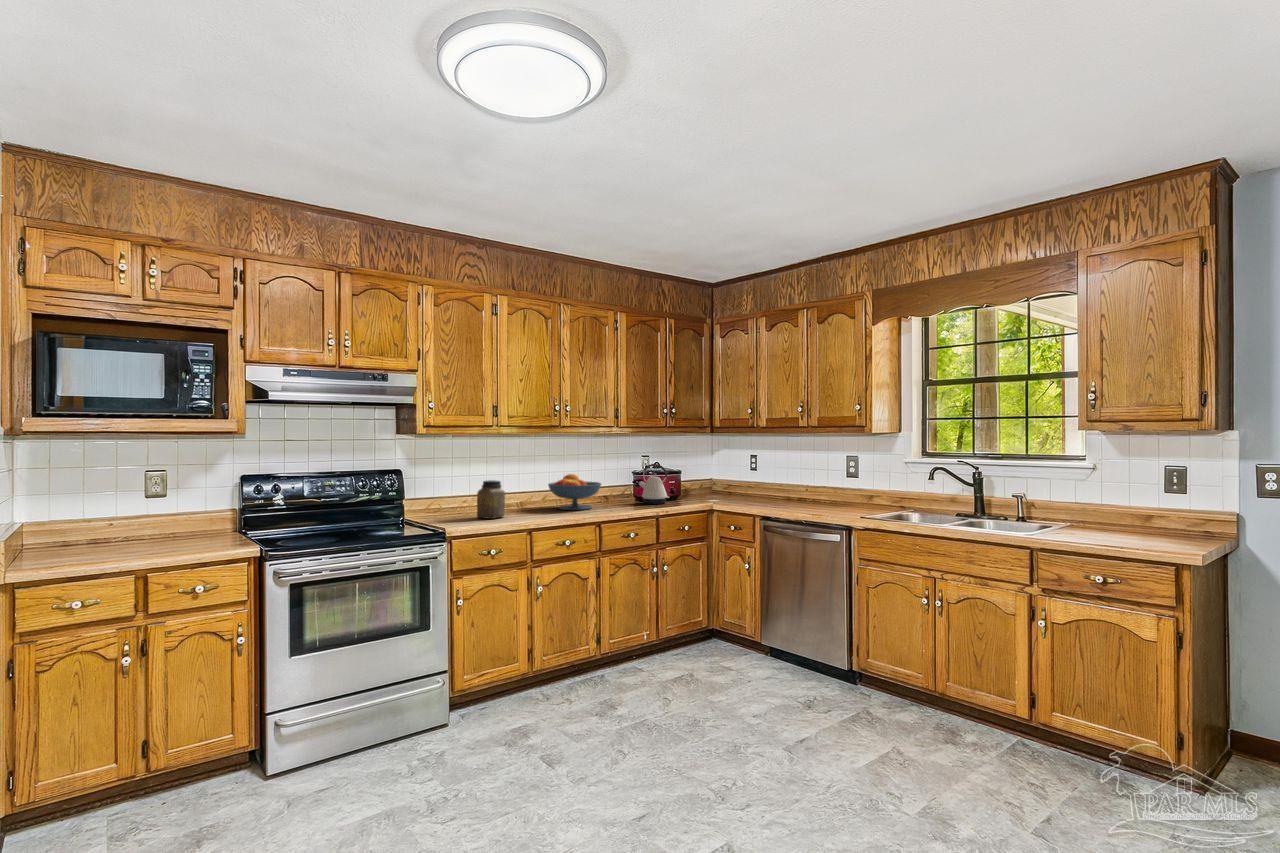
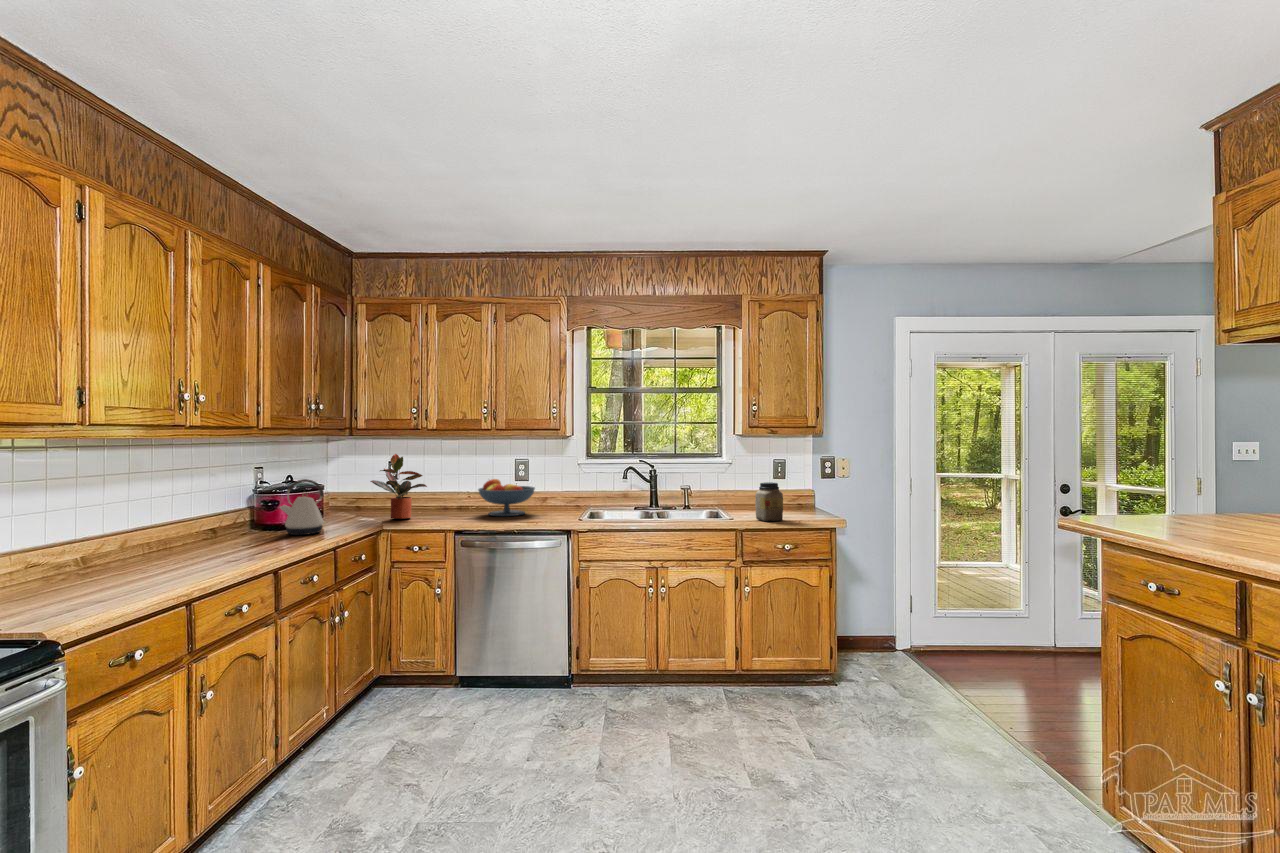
potted plant: none [712,447,755,501] -> present [370,454,427,519]
fruit bowl: present [548,474,601,510] -> present [478,479,535,516]
jar: present [477,480,505,519] -> present [755,482,783,521]

